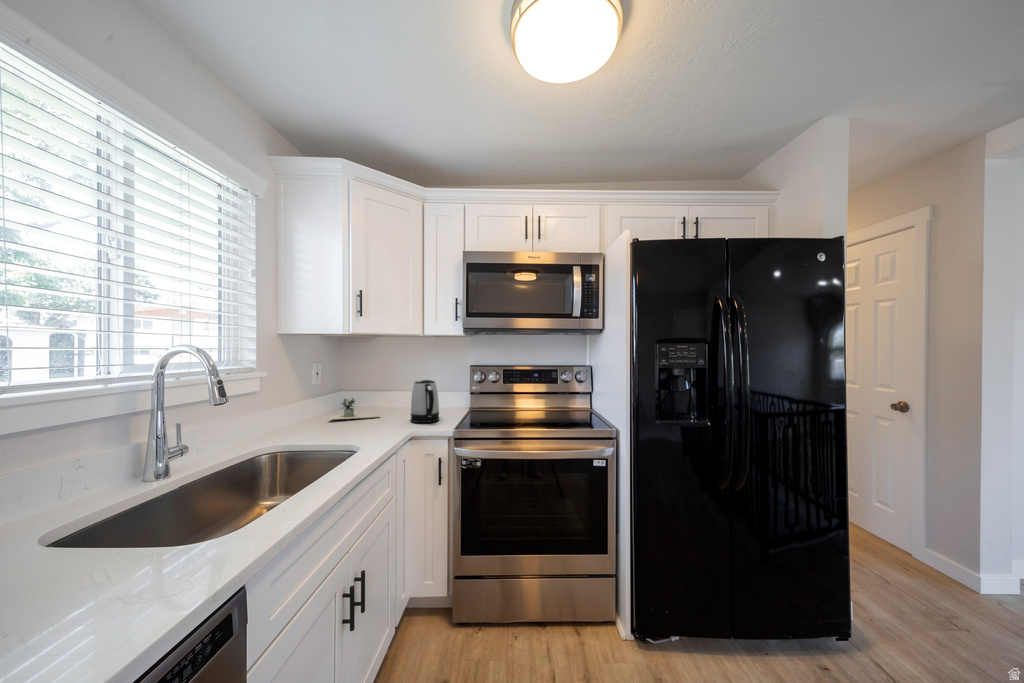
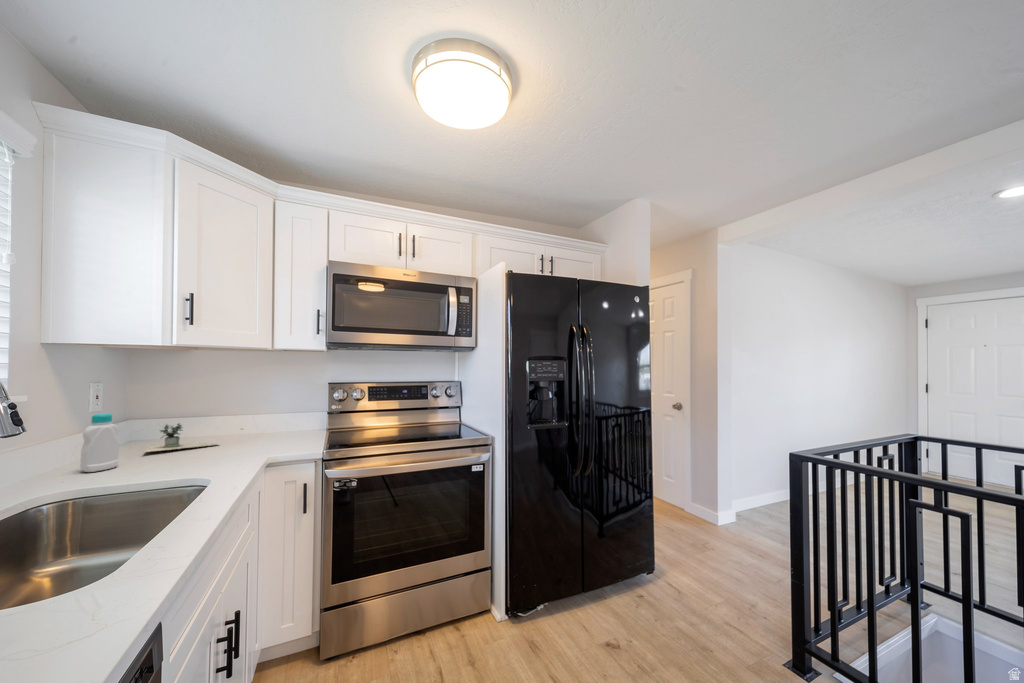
kettle: present [411,380,439,423] -> none [265,398,301,447]
bottle: none [285,389,308,433] -> present [80,414,119,472]

